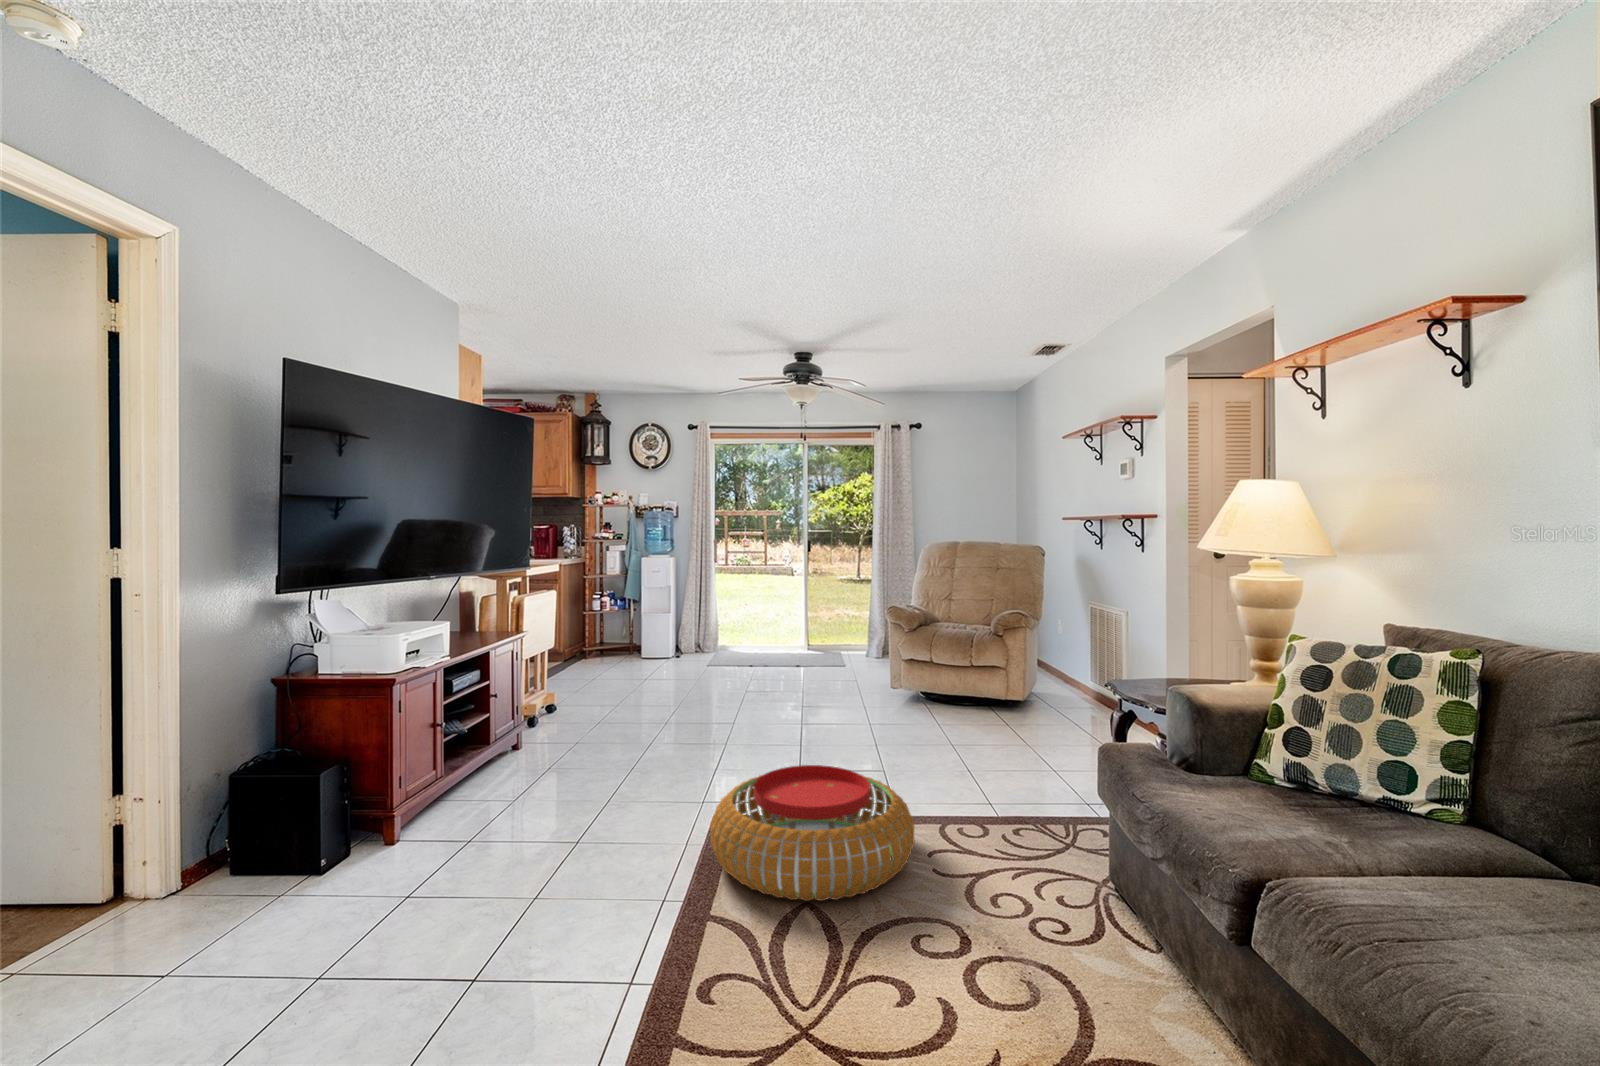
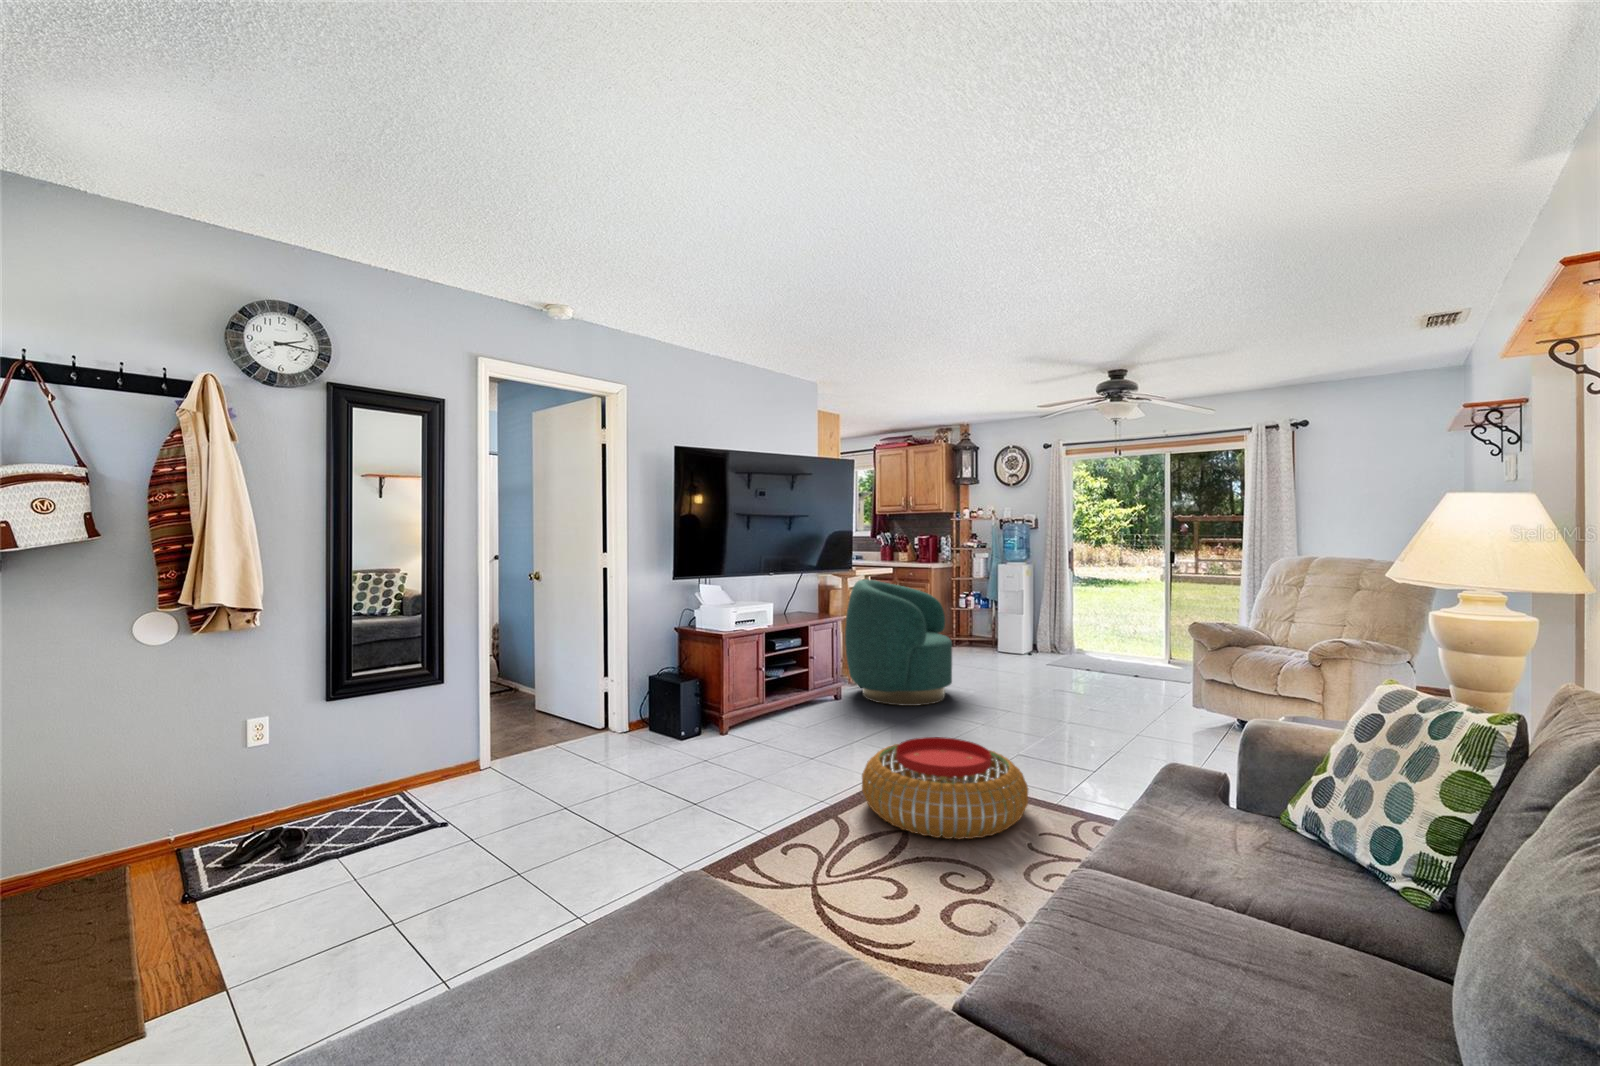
armchair: none [523,580,661,740] -> present [845,579,952,706]

